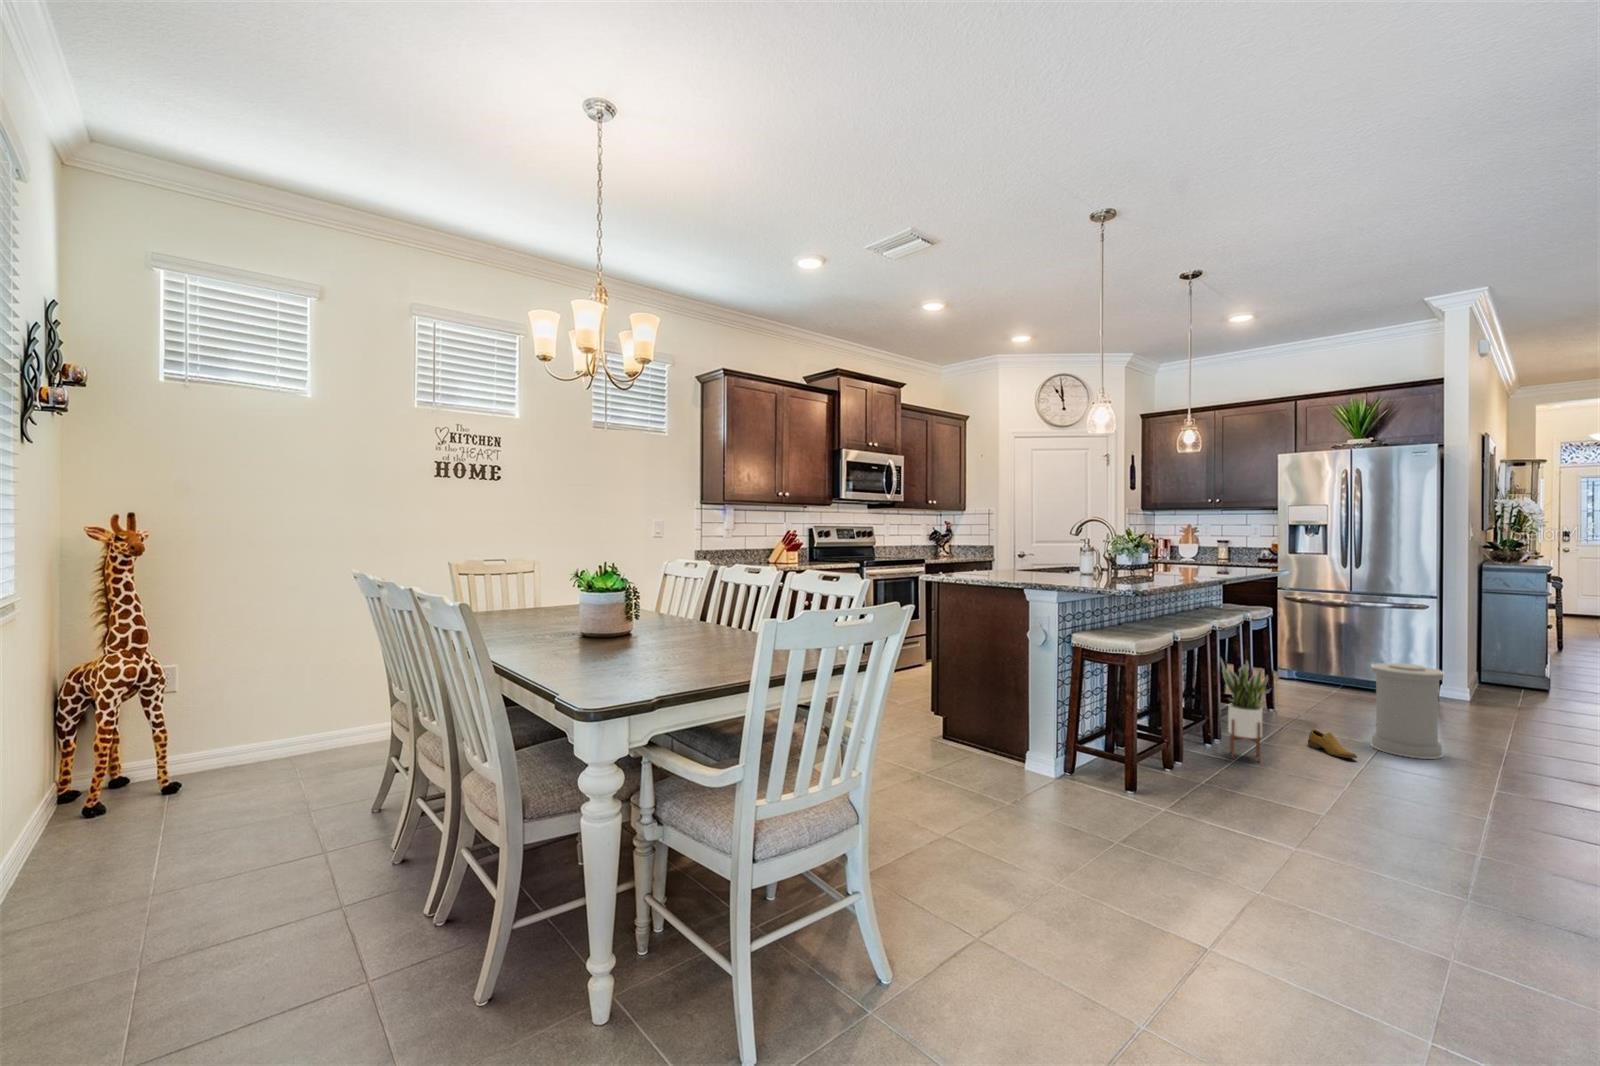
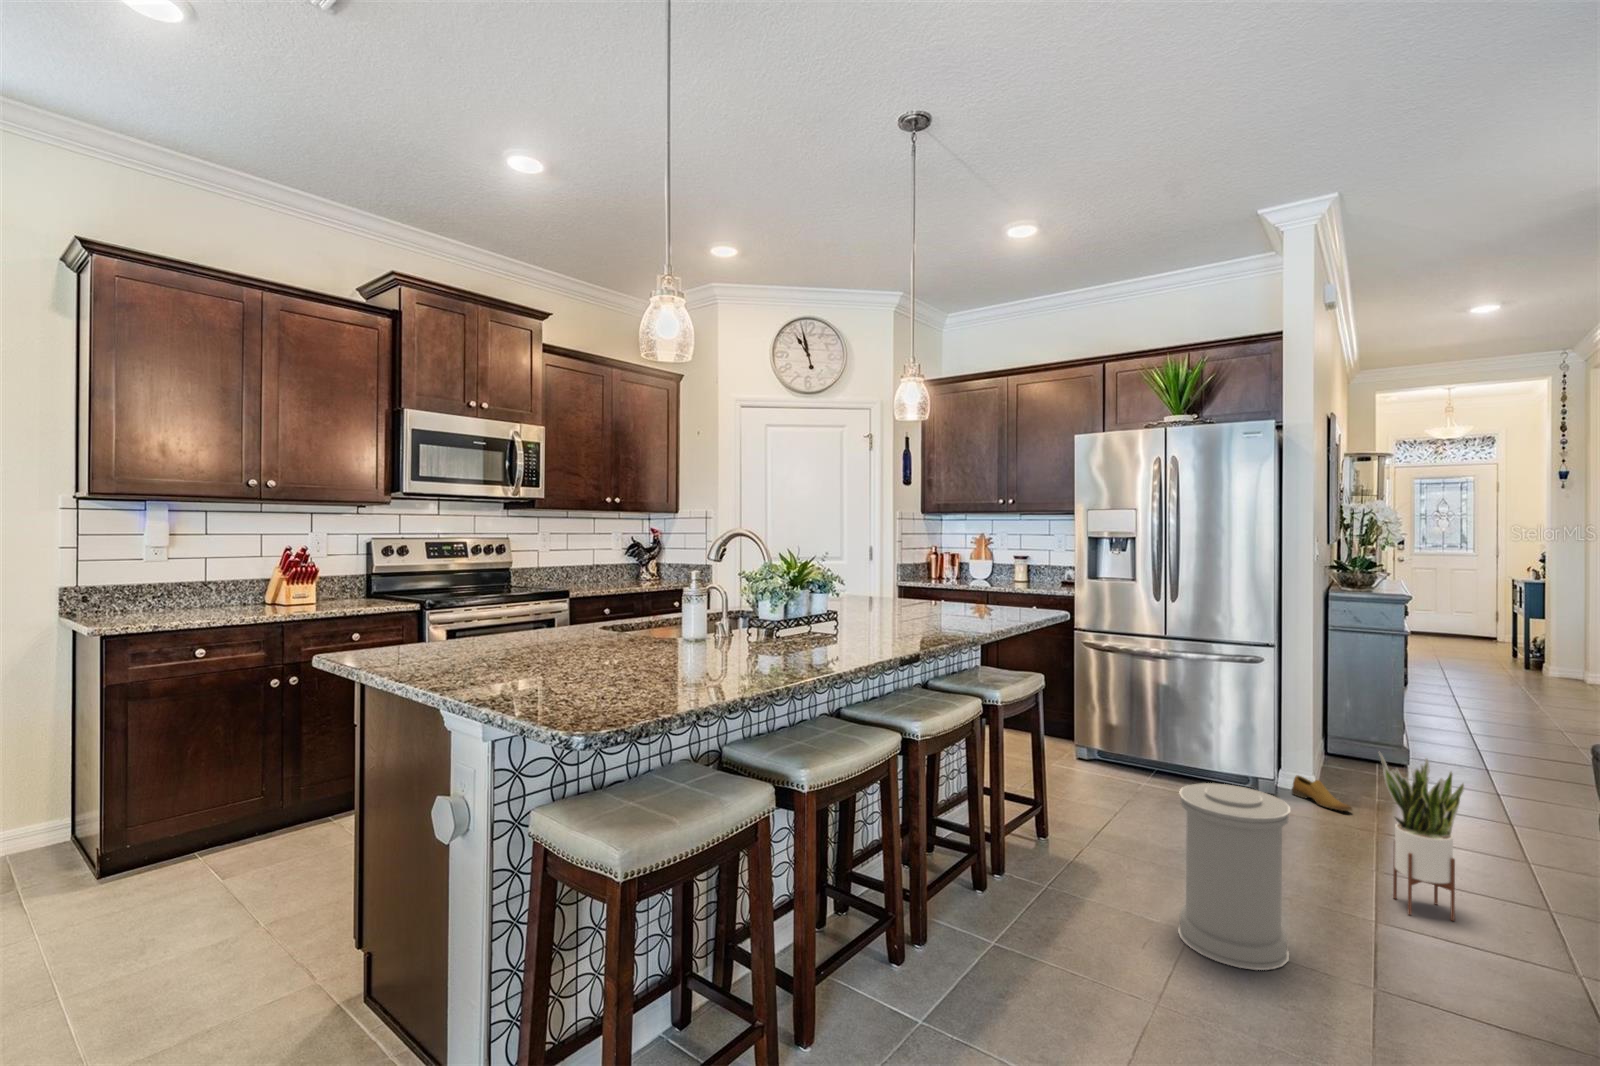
potted plant: present [1221,660,1268,762] -> present [1379,752,1464,921]
shoe: present [1308,729,1357,758] -> present [1292,776,1352,811]

